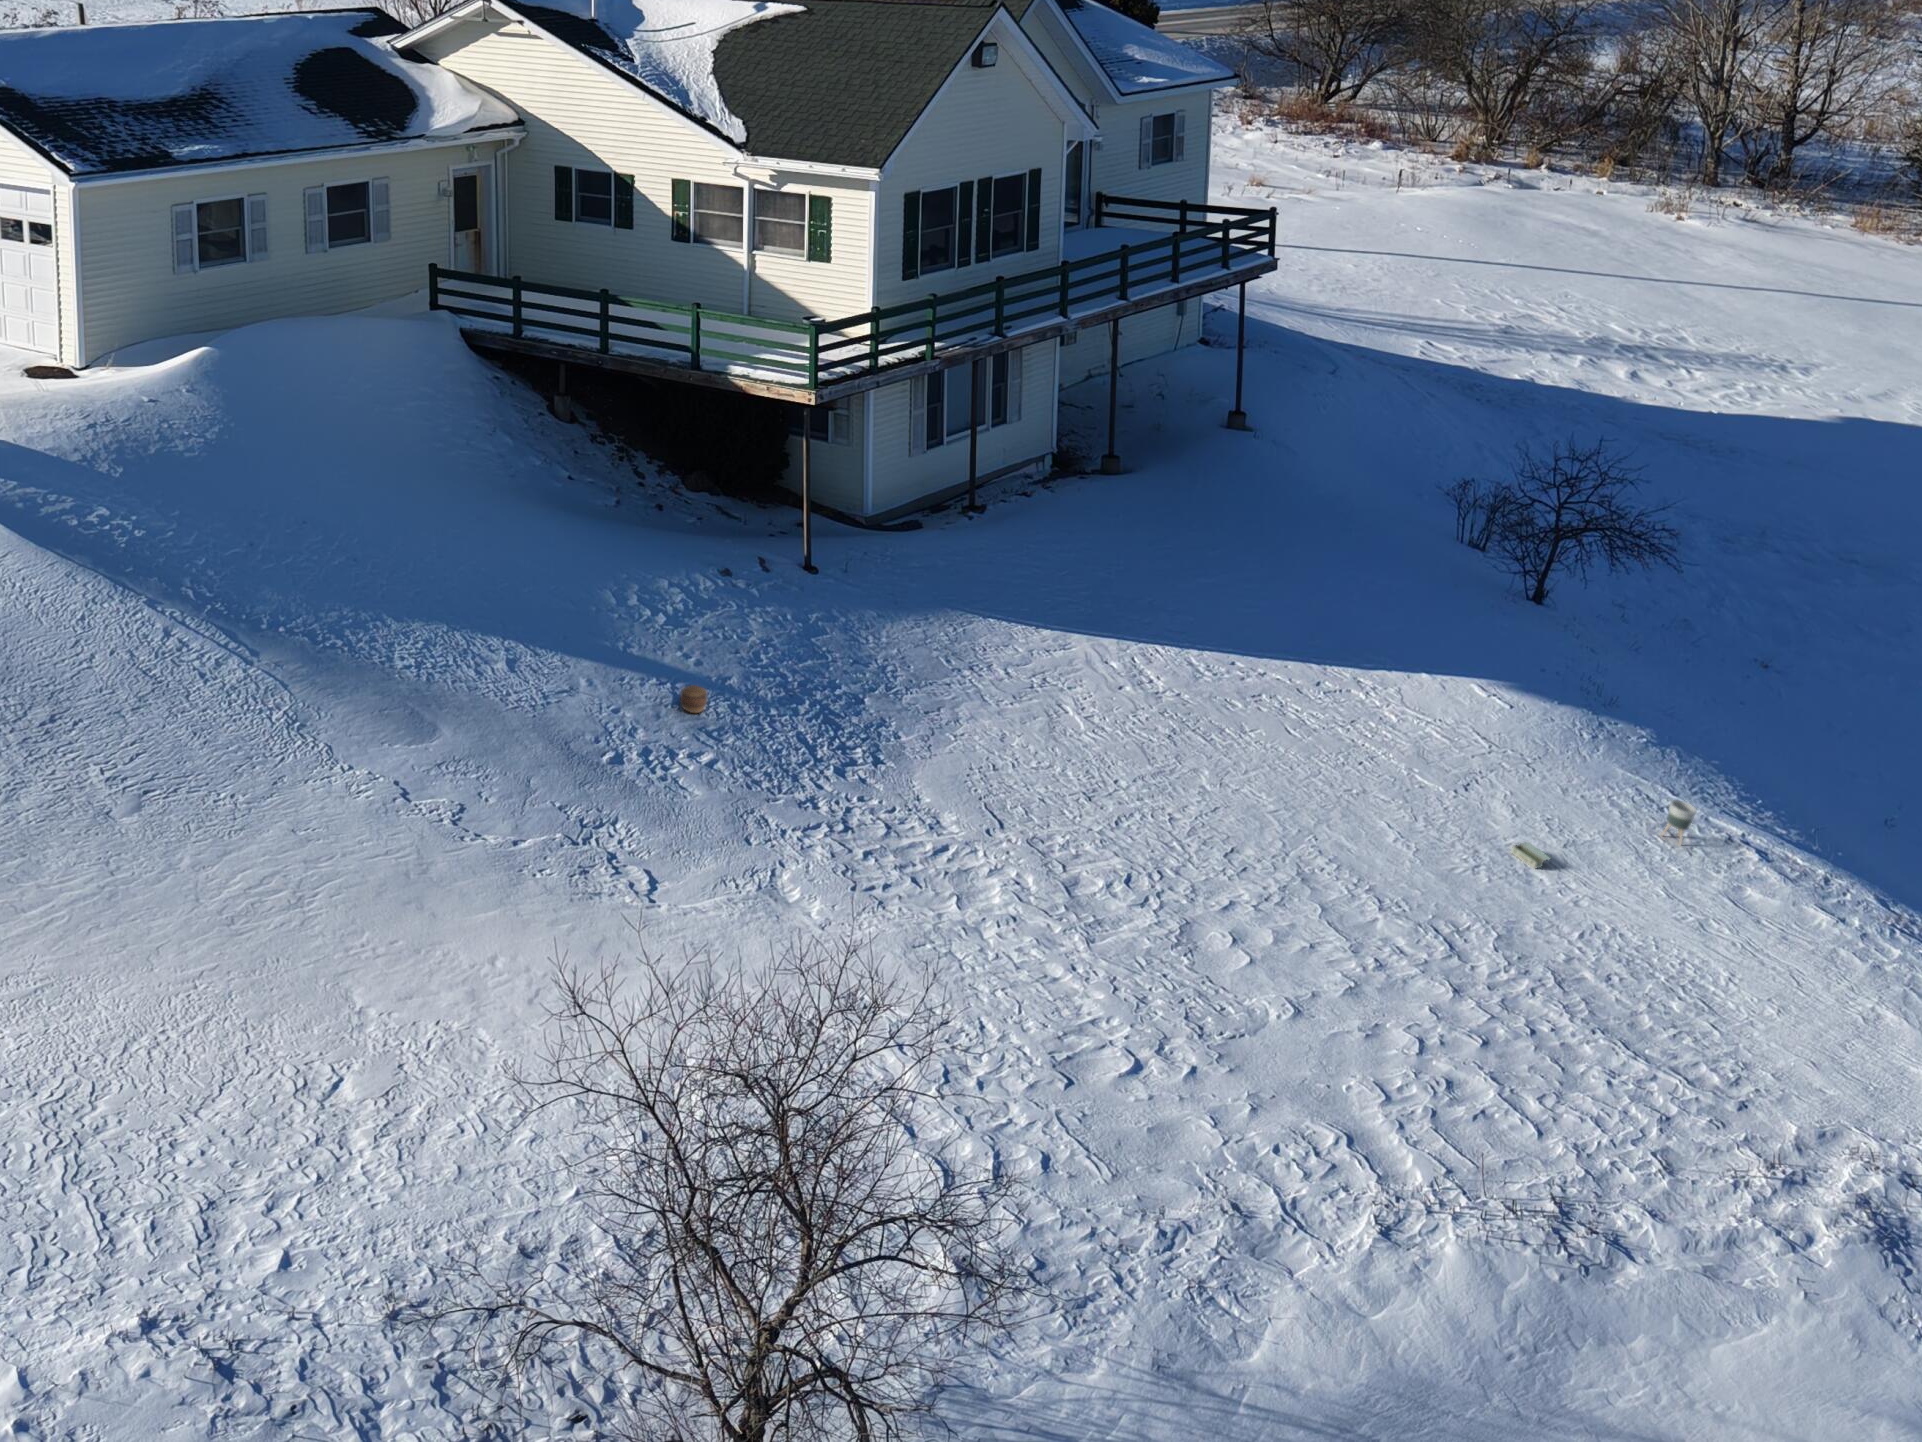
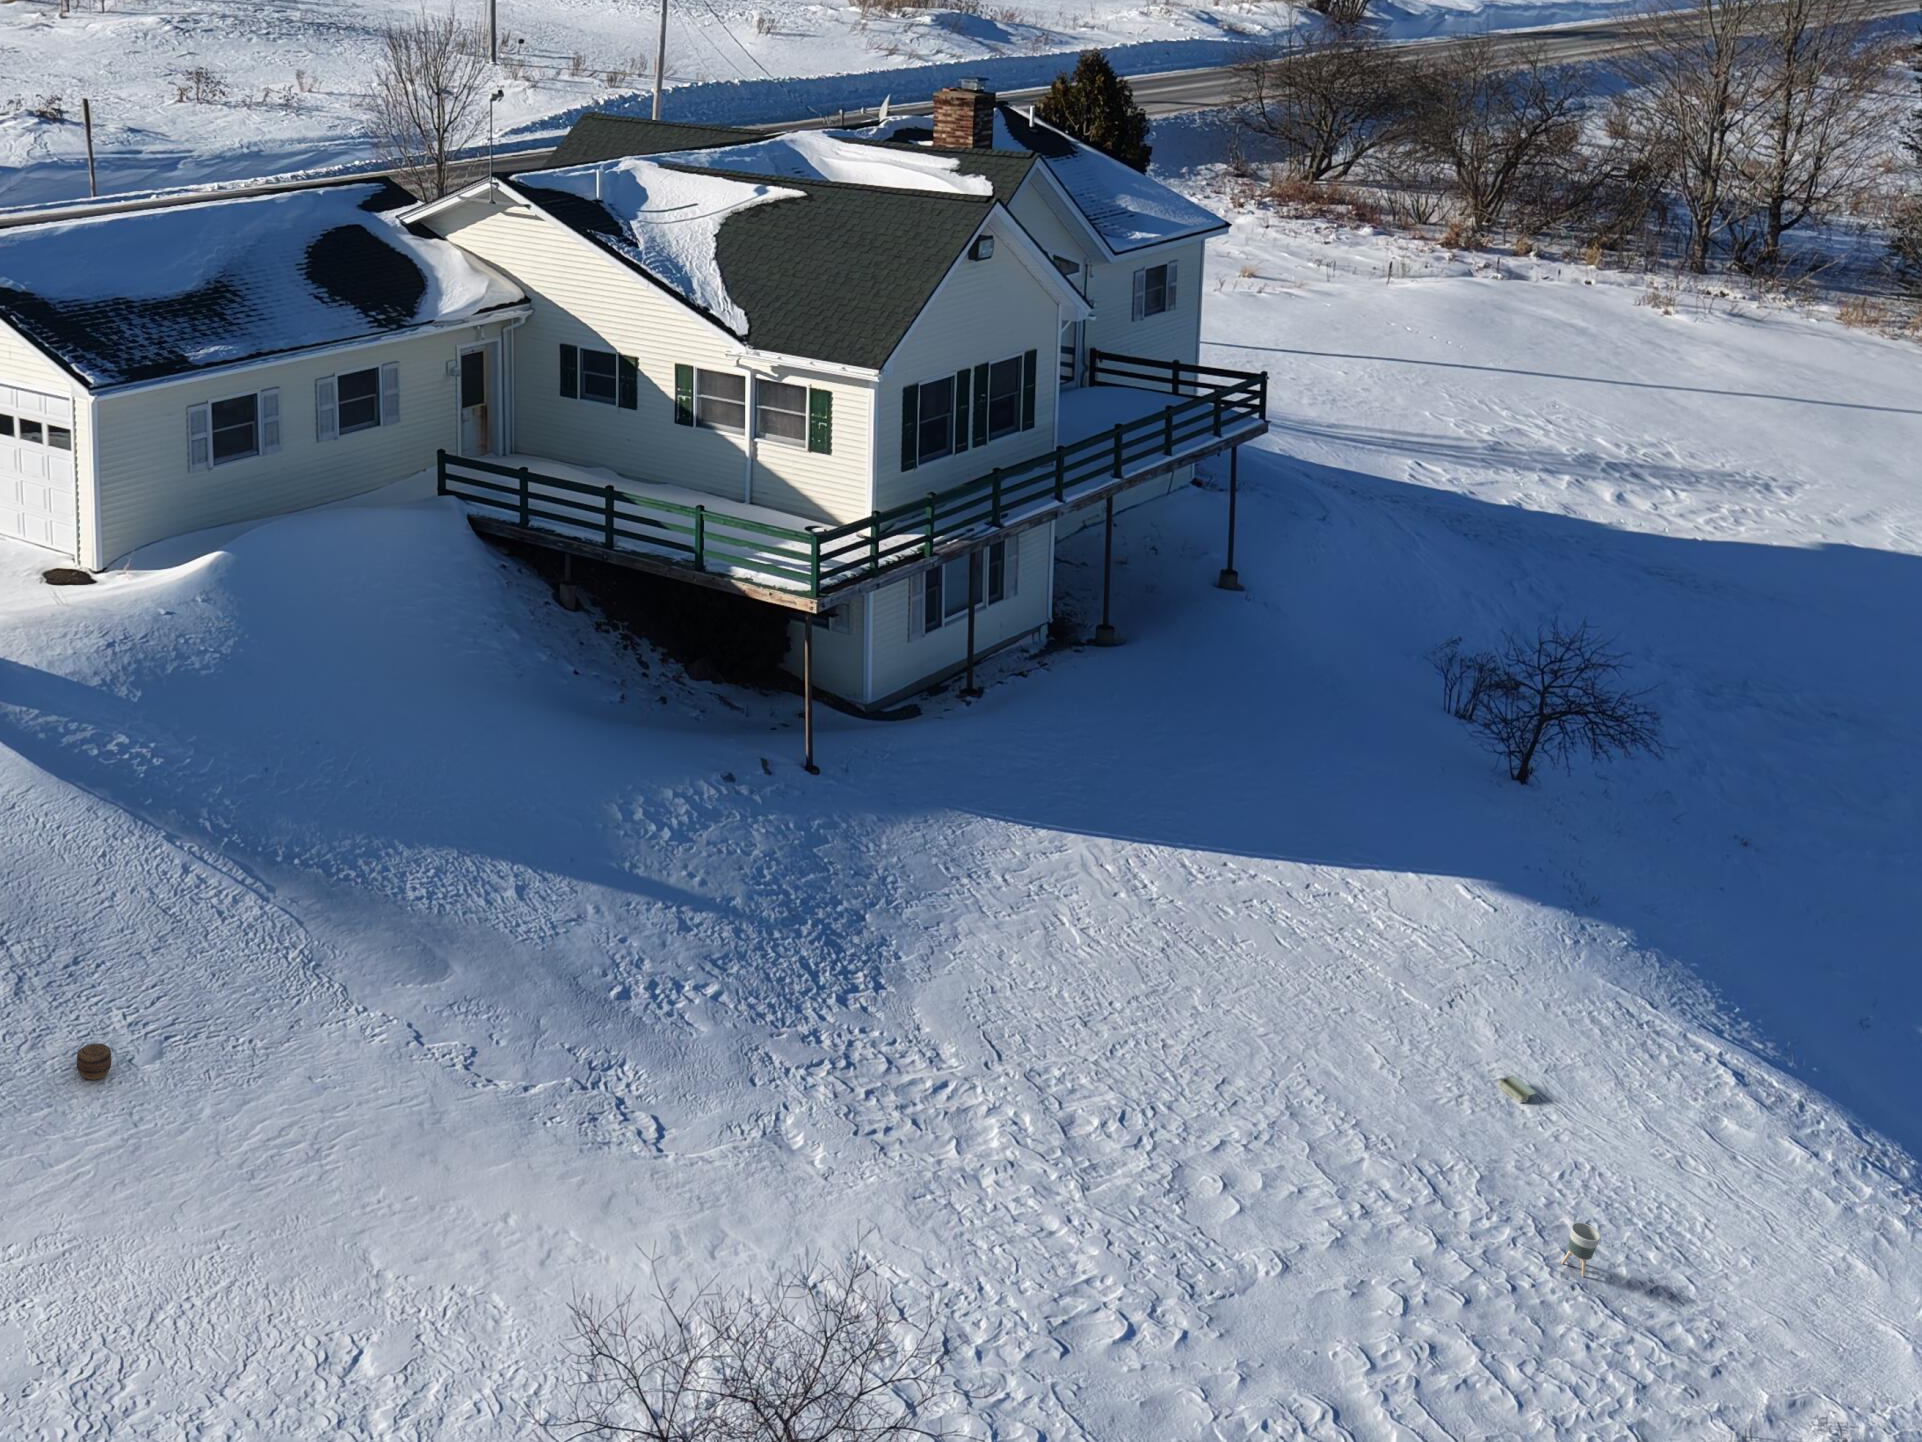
basket: present [680,685,707,713] -> present [77,1043,111,1080]
planter: present [1662,800,1696,845] -> present [1561,1222,1601,1277]

